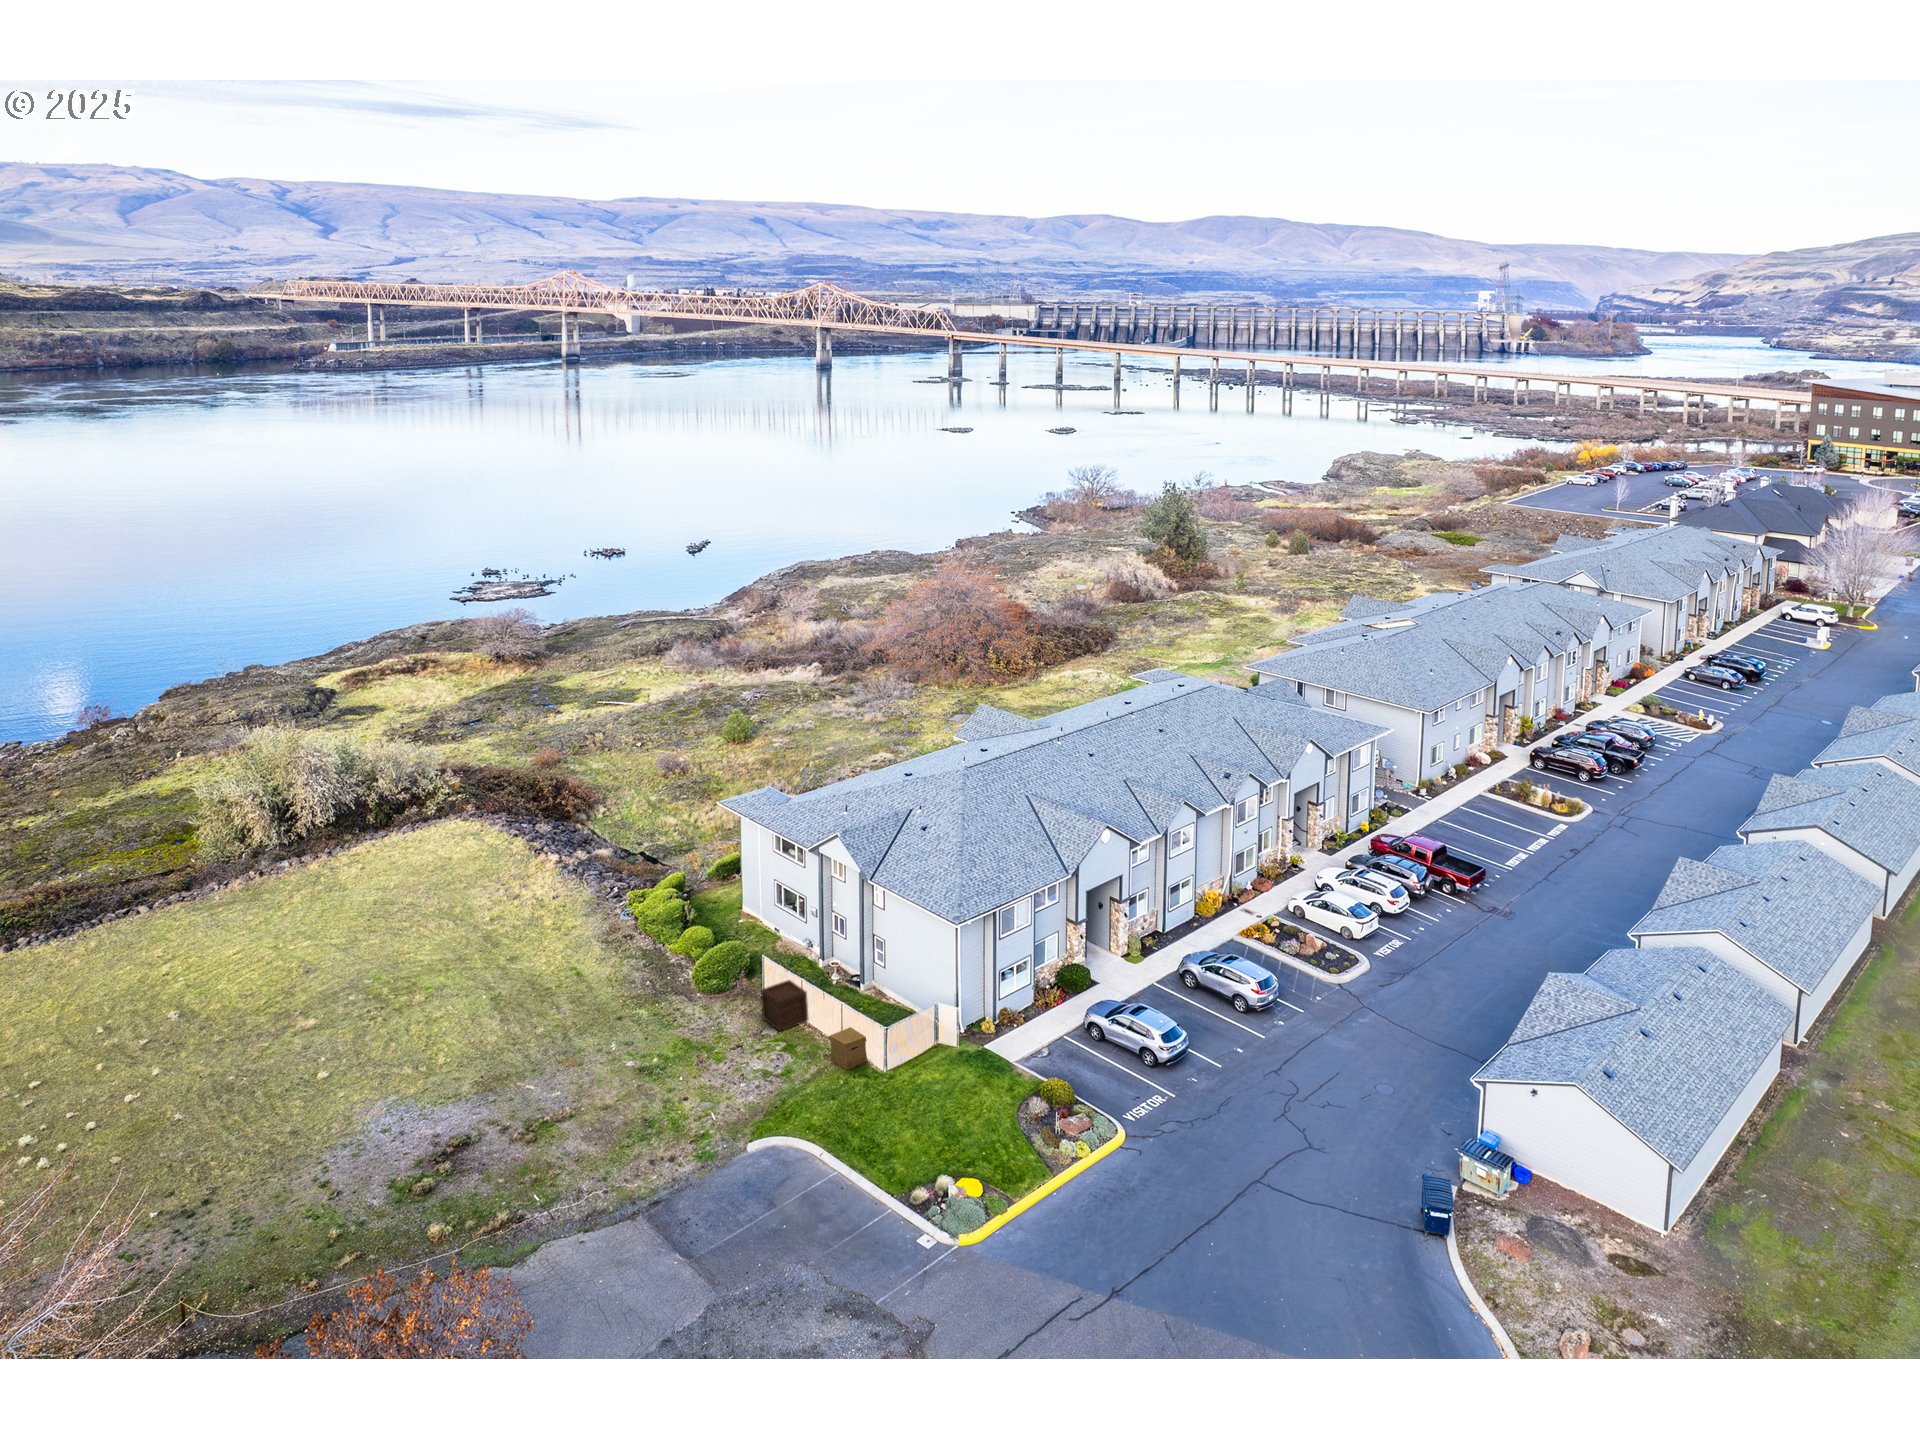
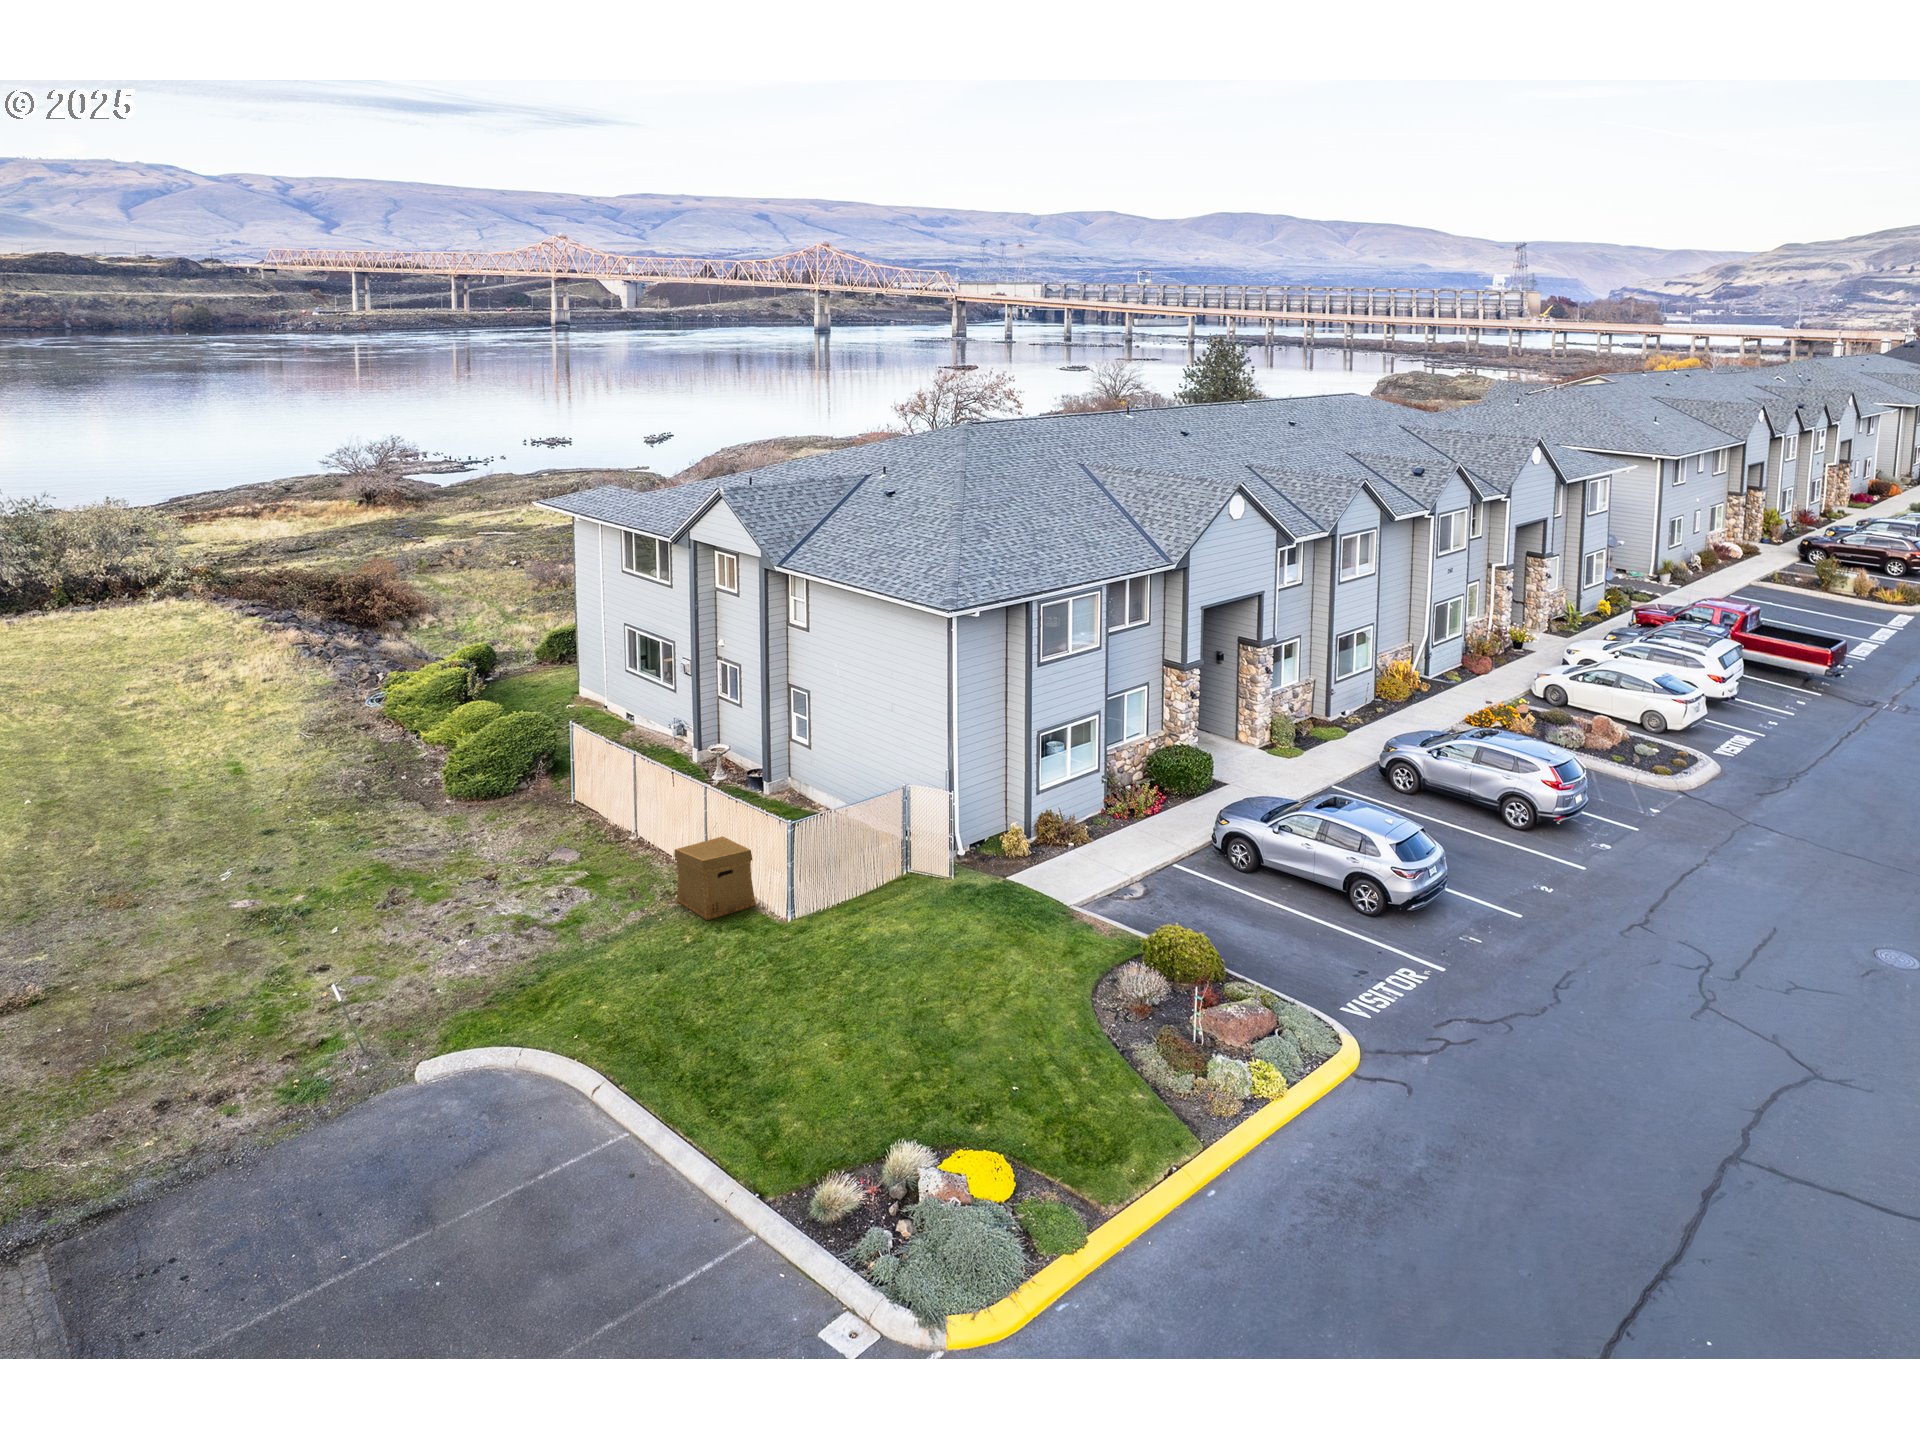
wooden crate: present [761,980,808,1031] -> none [554,764,651,858]

